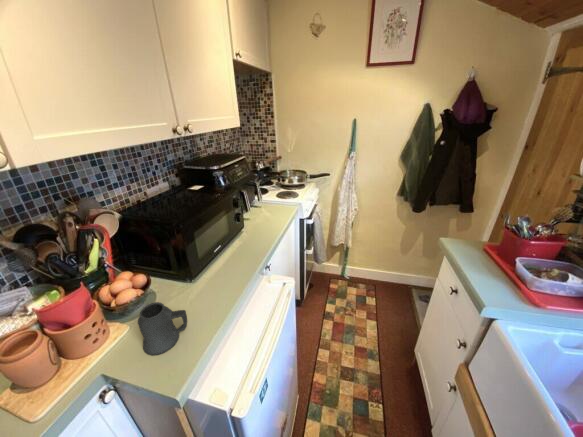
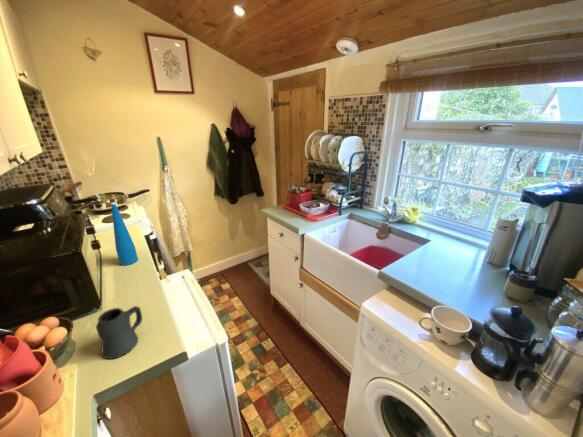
bottle: none [245,181,262,249] -> present [109,199,138,265]

